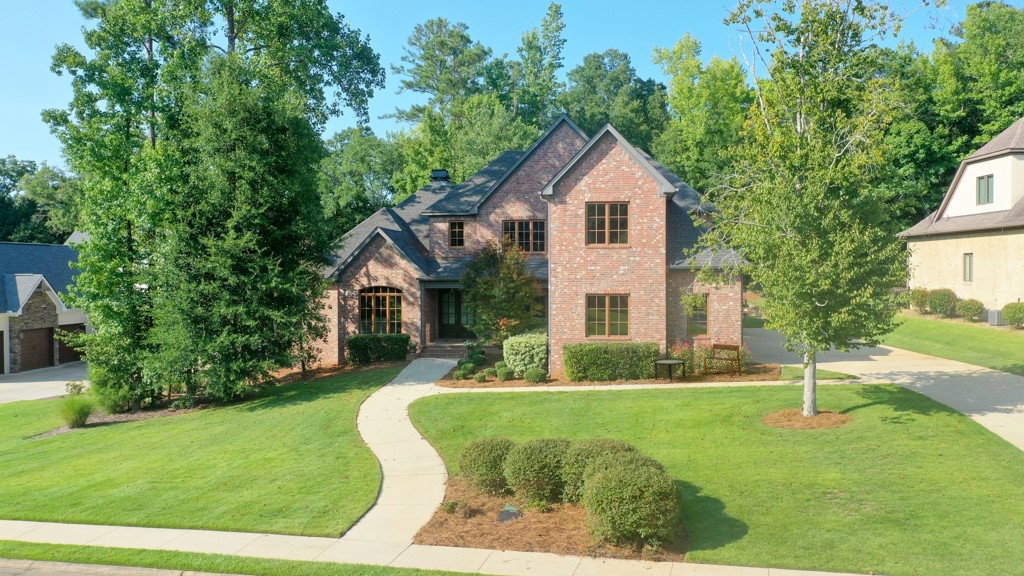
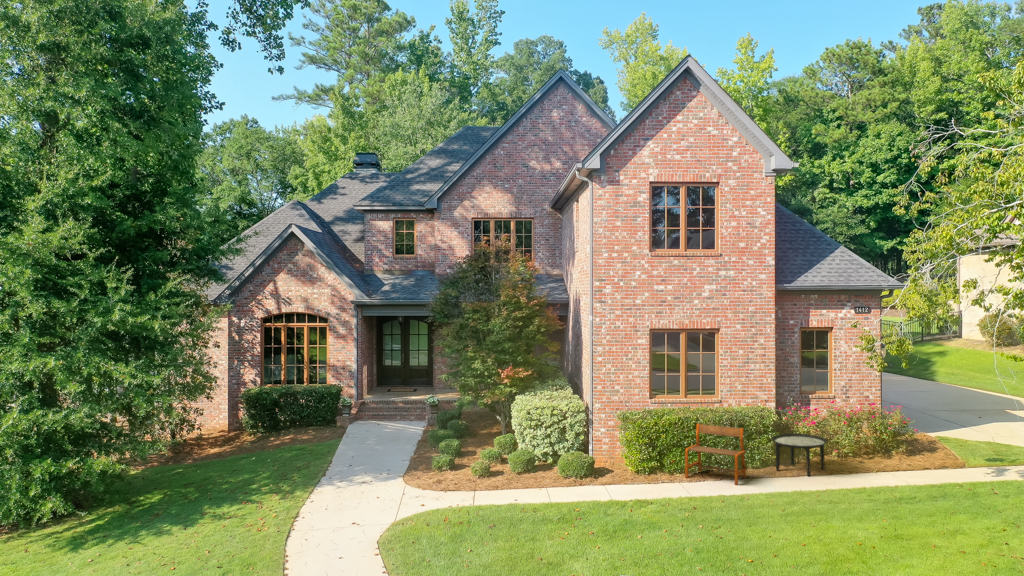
bench: present [704,344,741,378] -> present [685,423,747,485]

